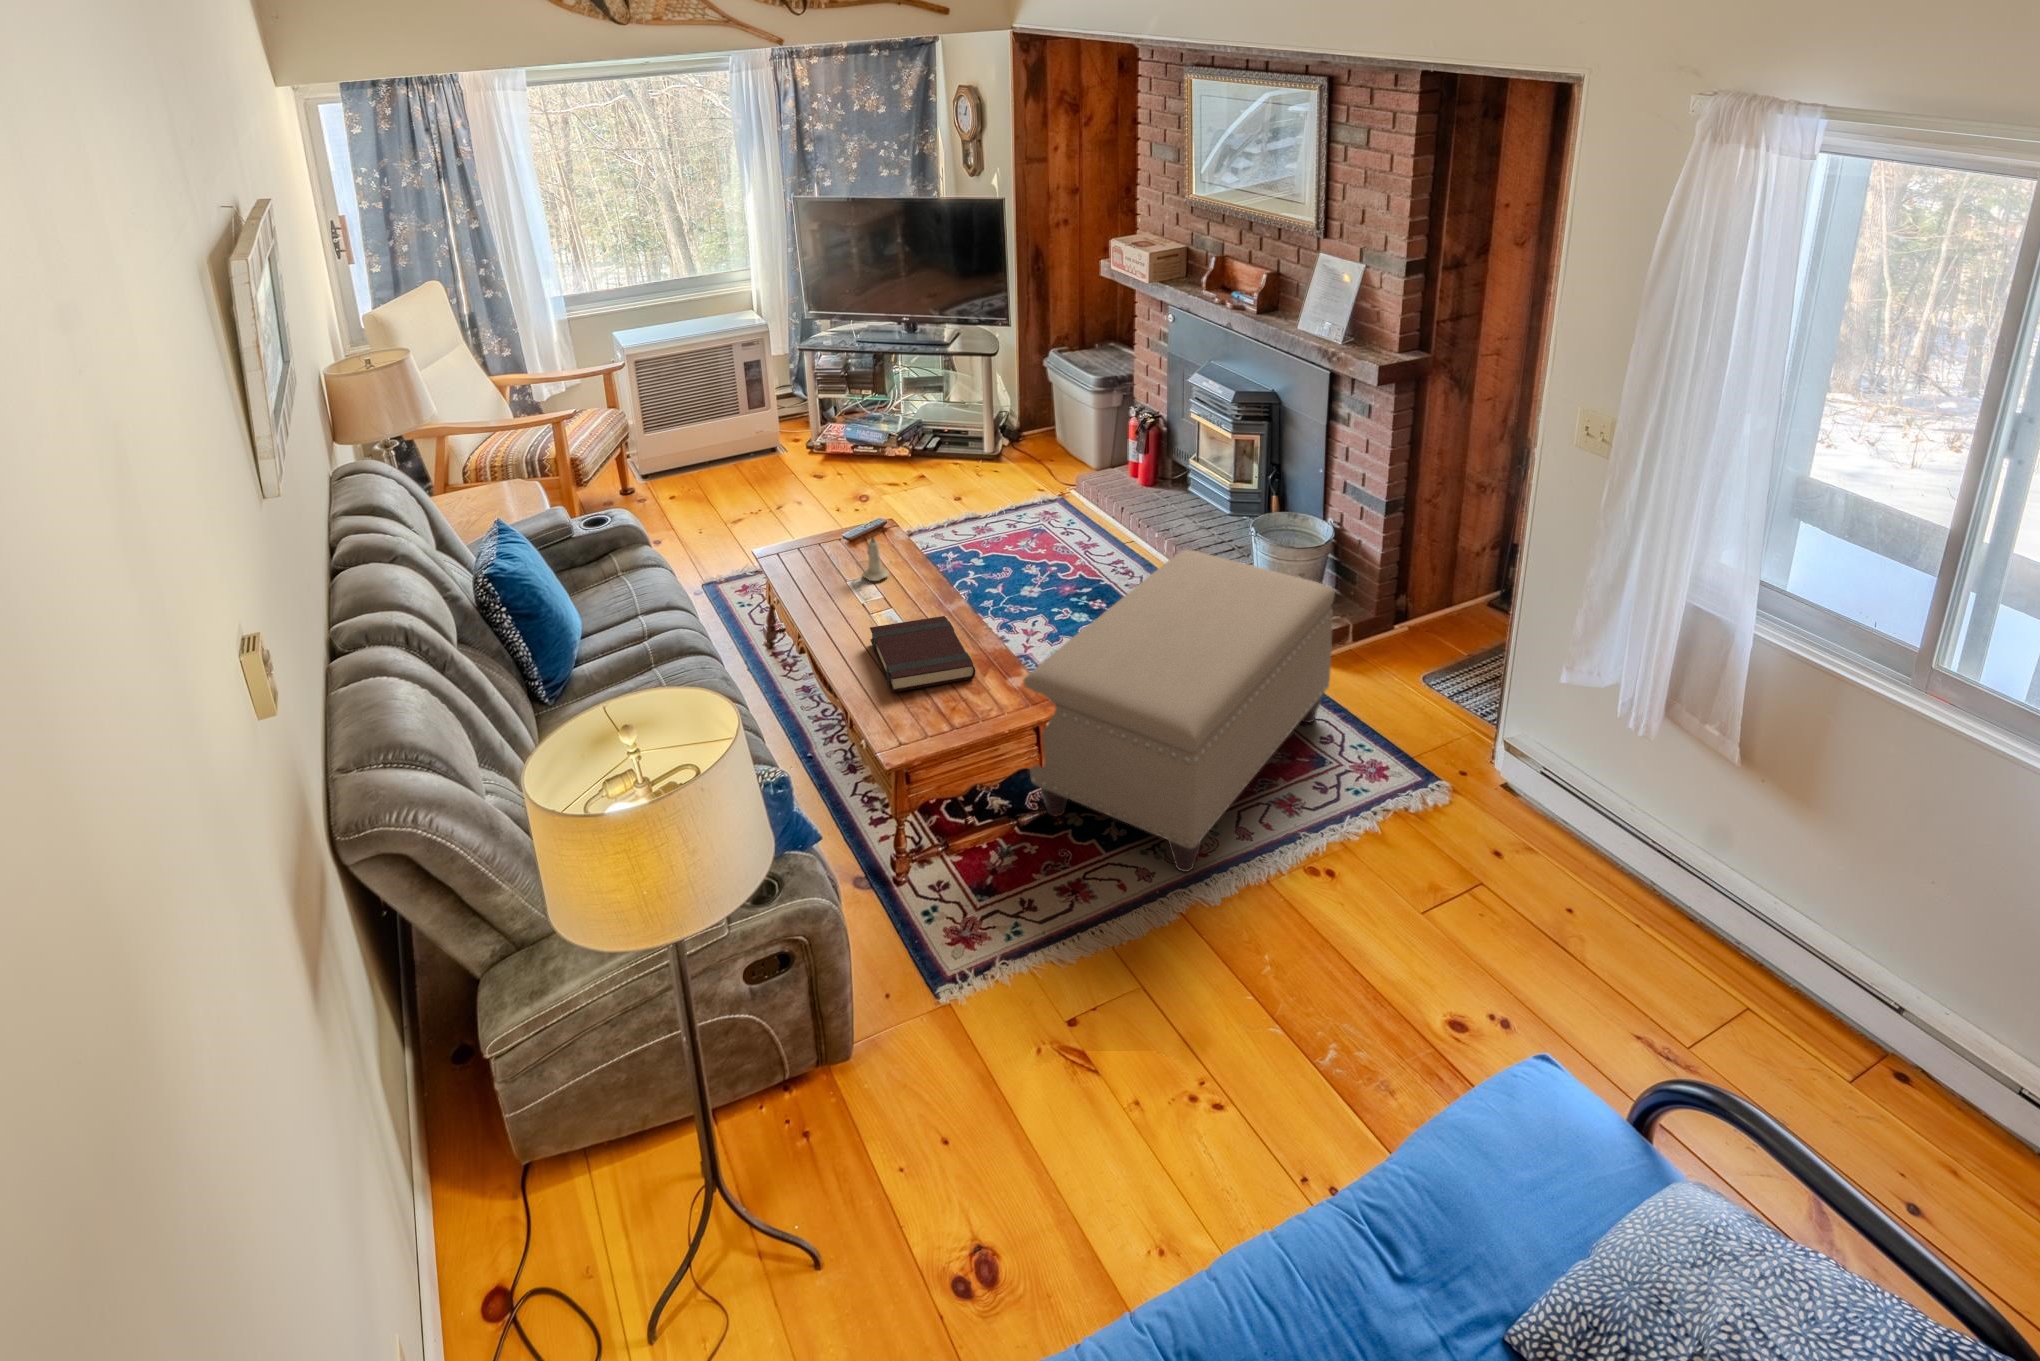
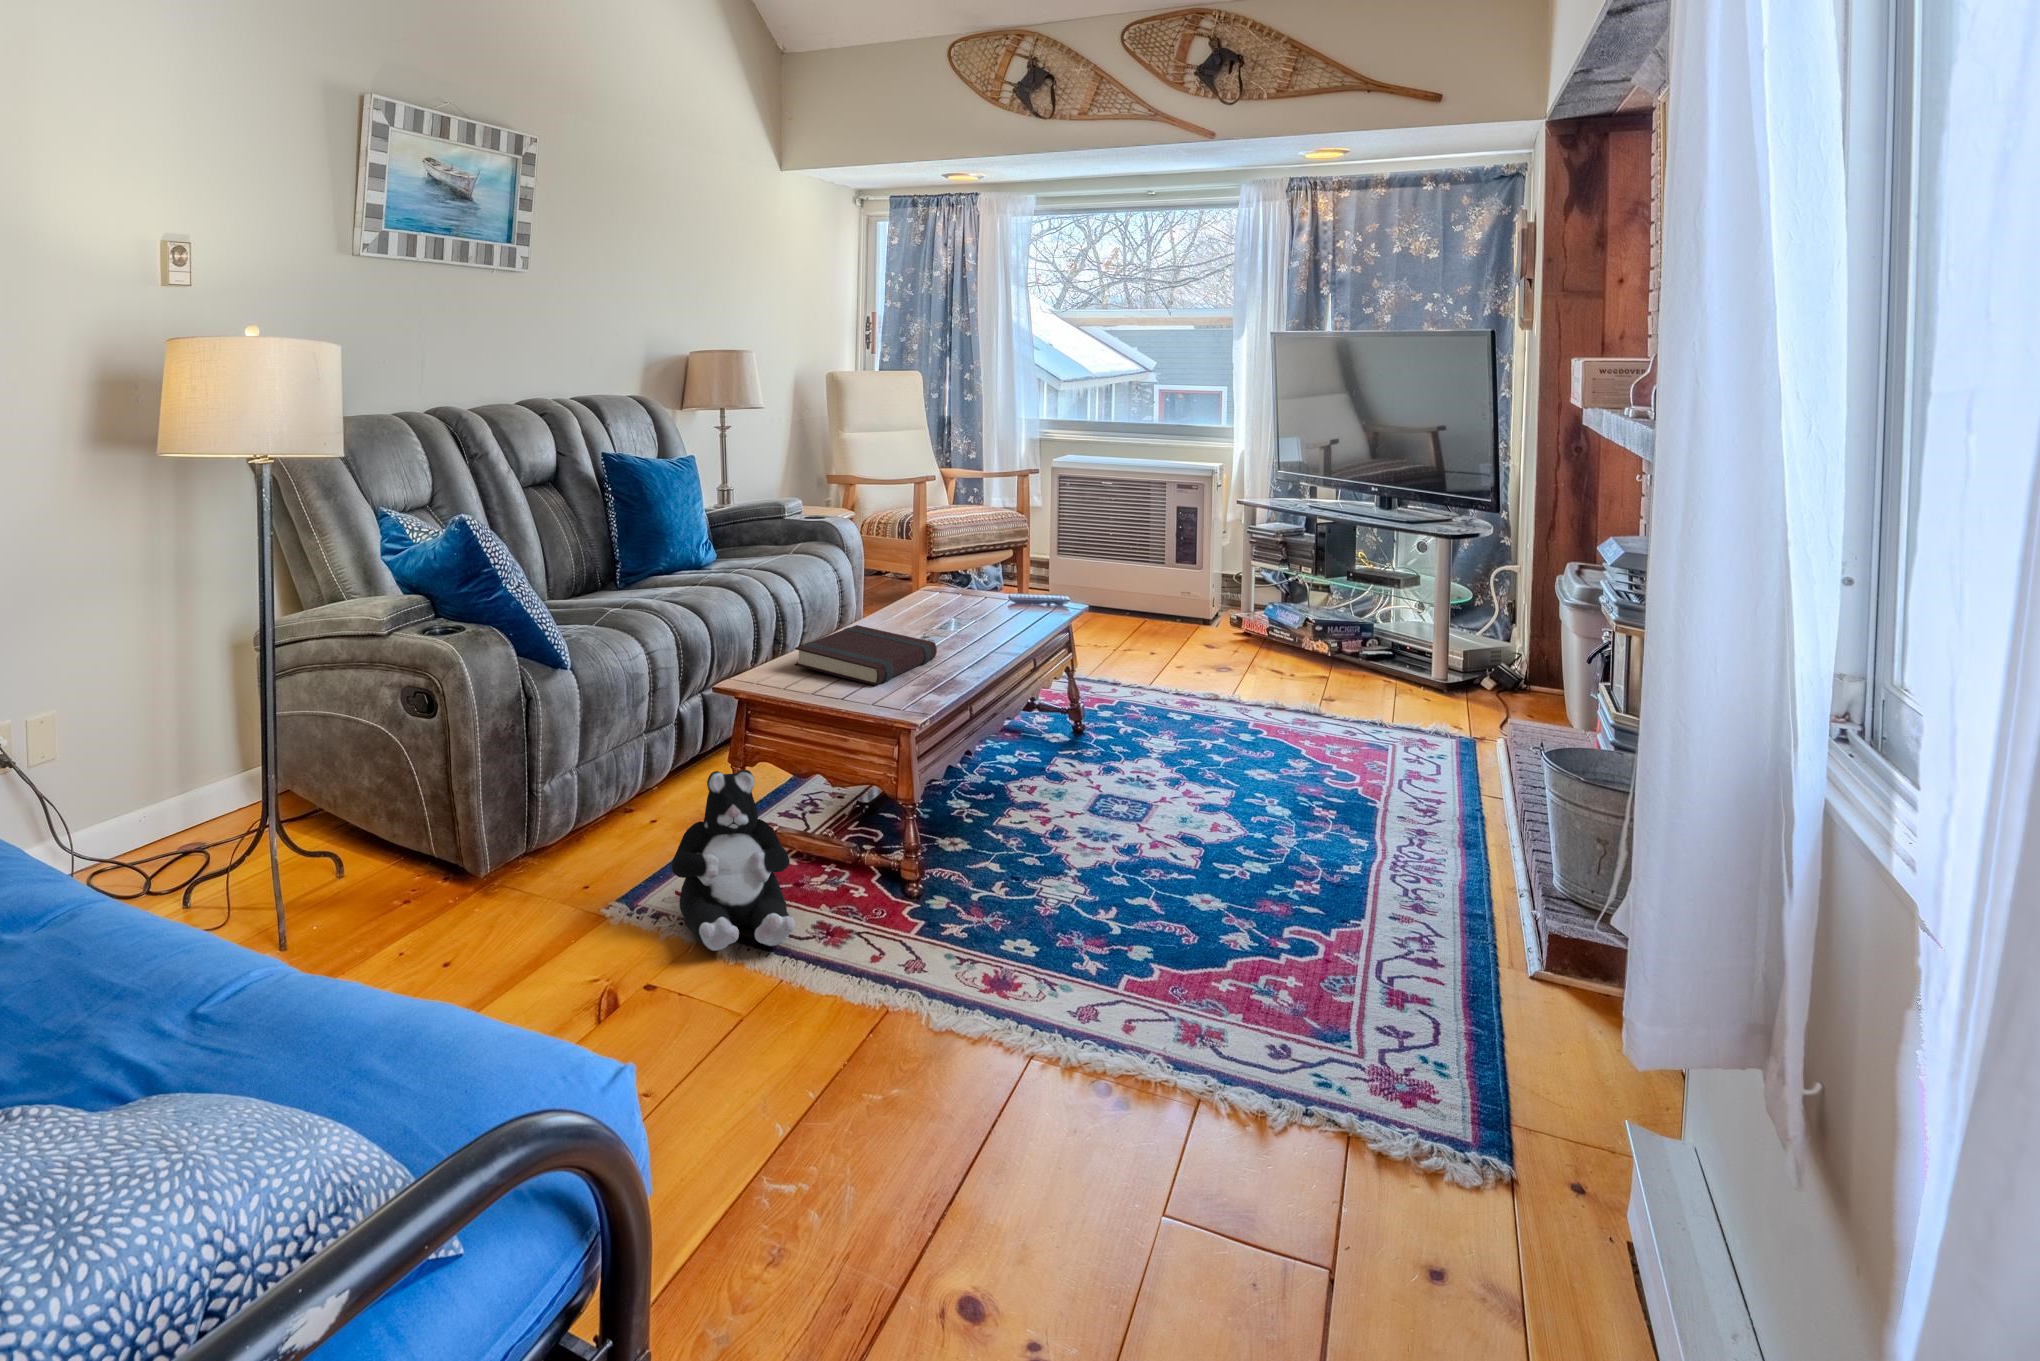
candle: present [863,534,889,581] -> none [947,566,975,623]
ottoman: present [1024,550,1335,872] -> none [911,693,1463,1024]
plush toy: none [934,802,1057,949] -> present [671,770,796,951]

